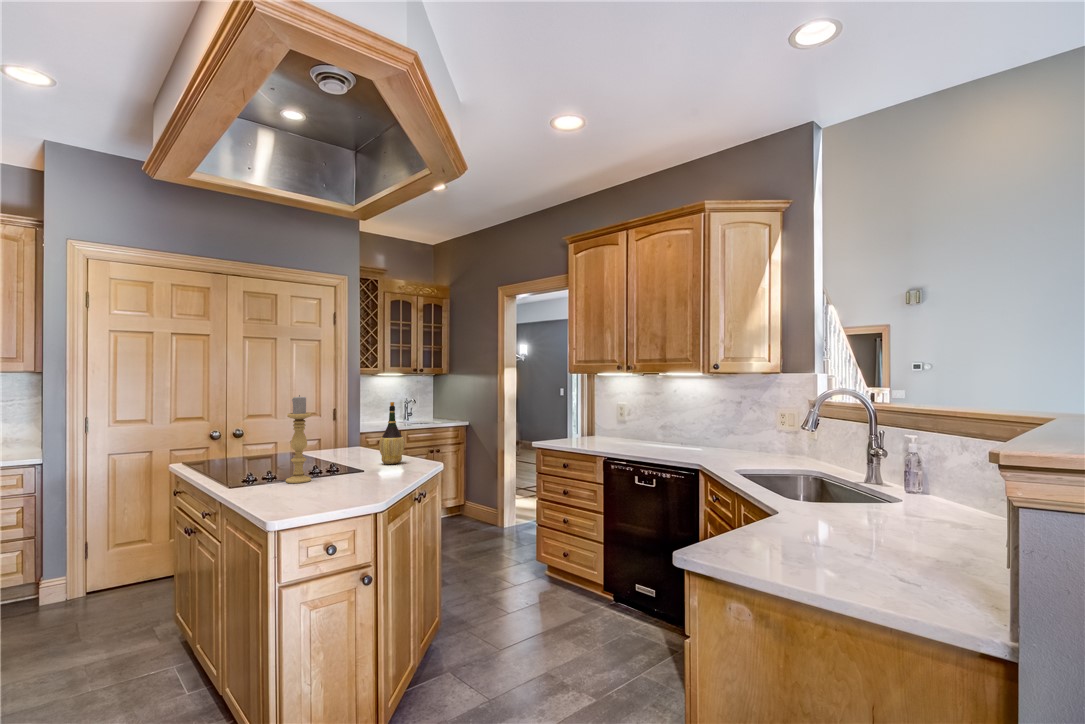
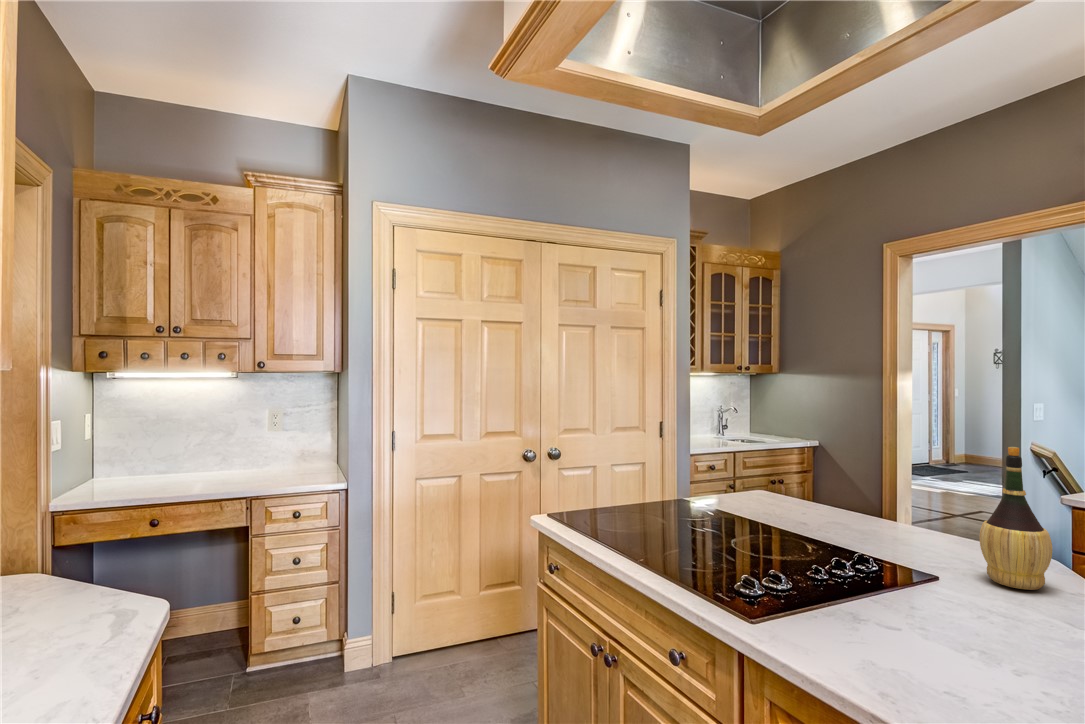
candle holder: present [286,395,311,483] -> none [910,444,985,683]

